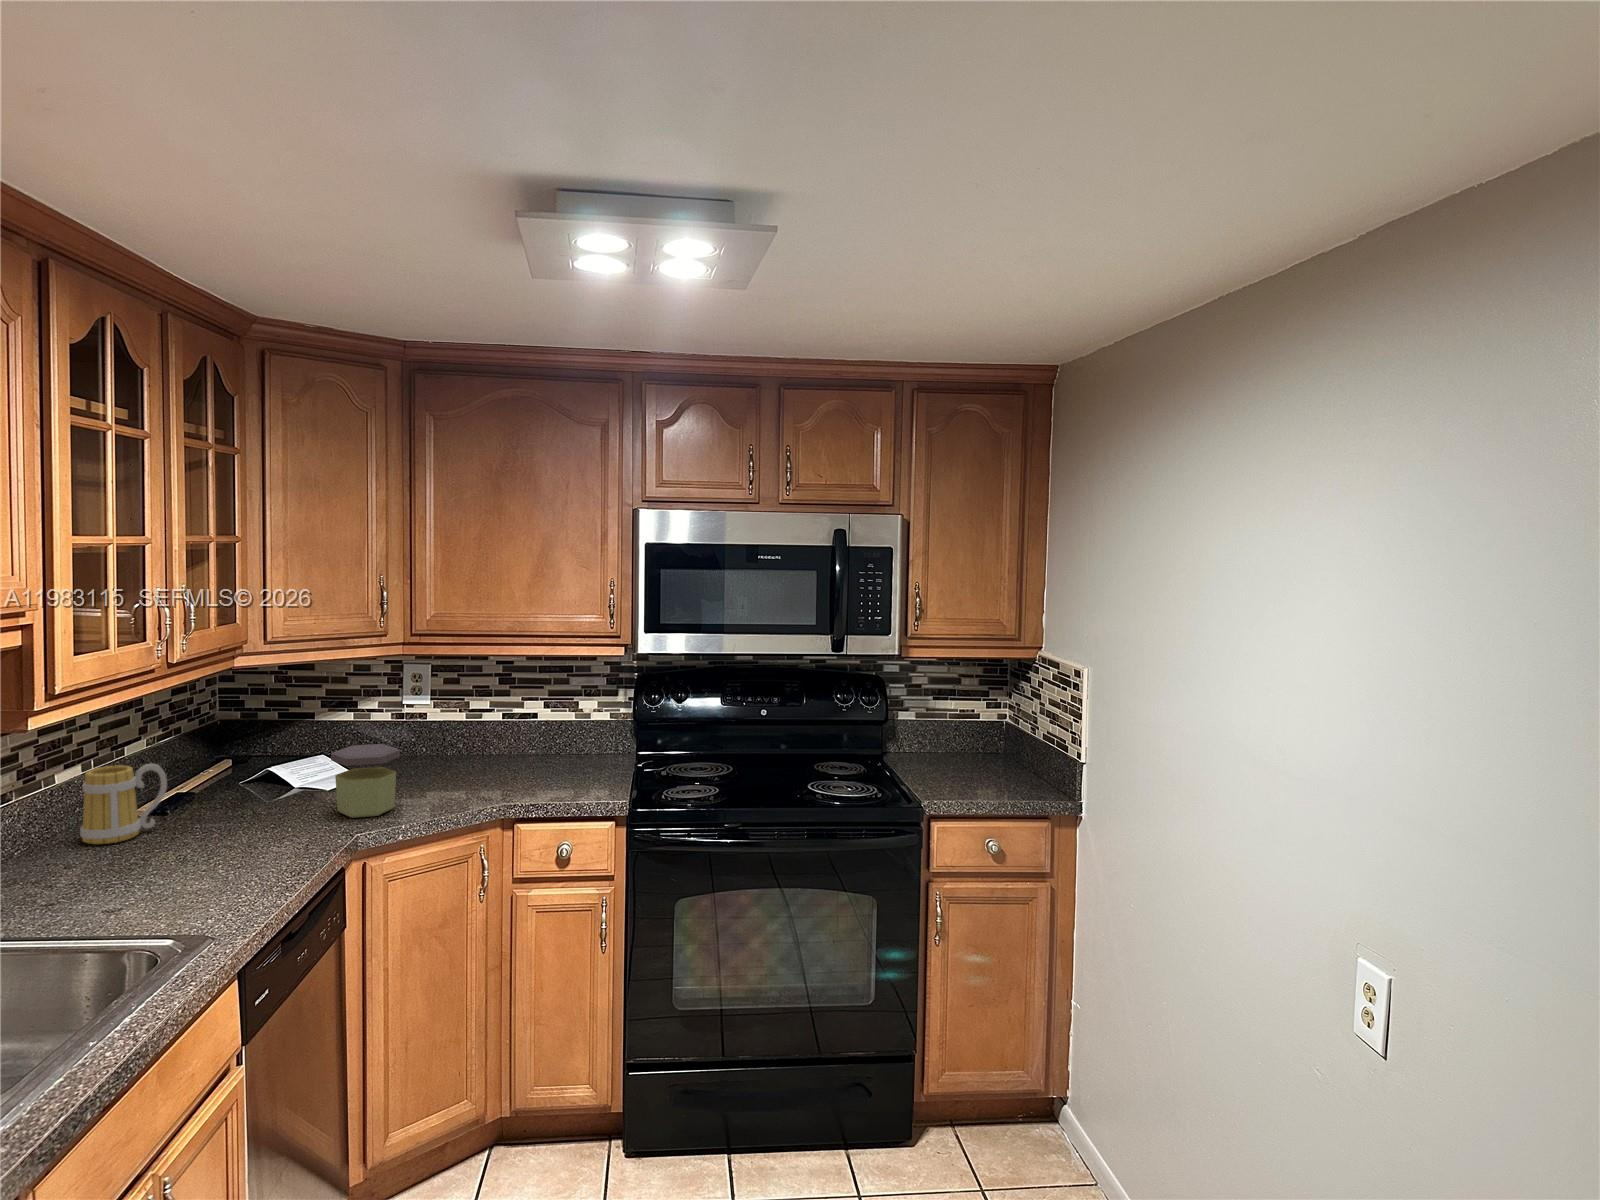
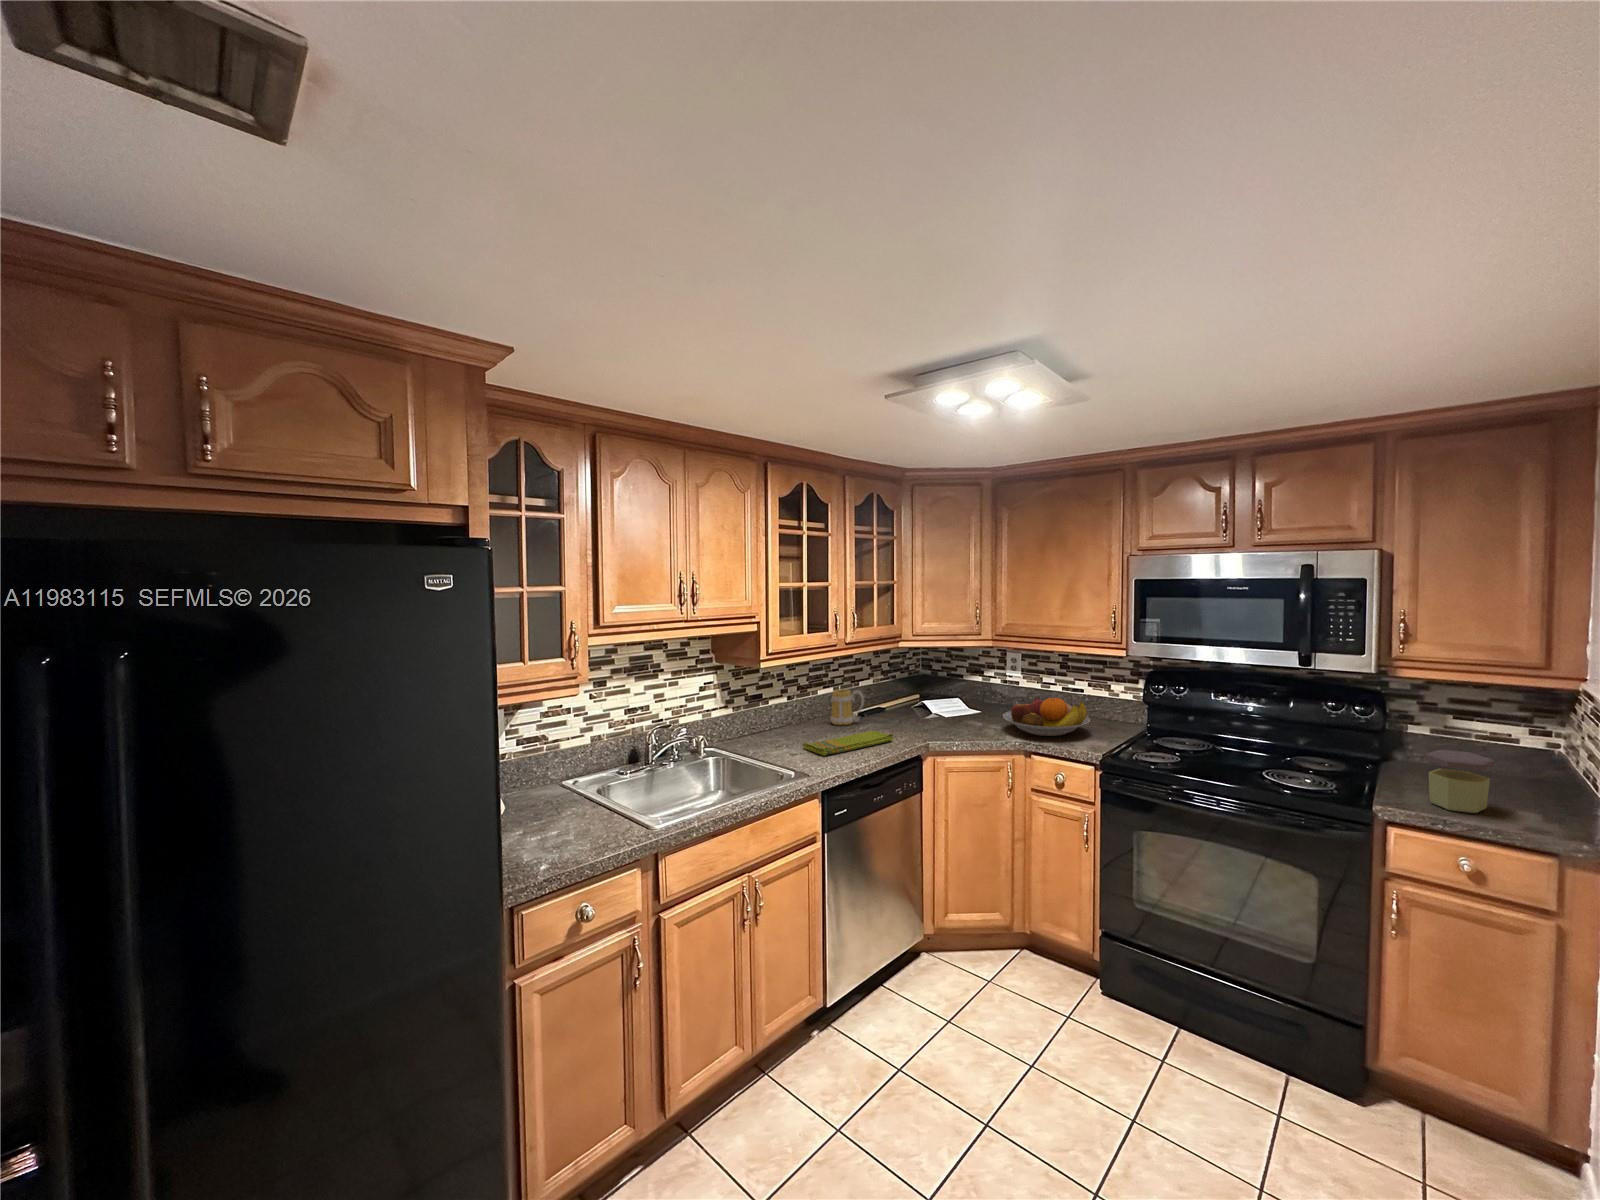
fruit bowl: none [445,729,579,791] -> present [1003,698,1090,736]
jar: present [331,744,400,818] -> present [1425,750,1494,813]
dish towel: none [67,837,275,916] -> present [803,731,894,755]

